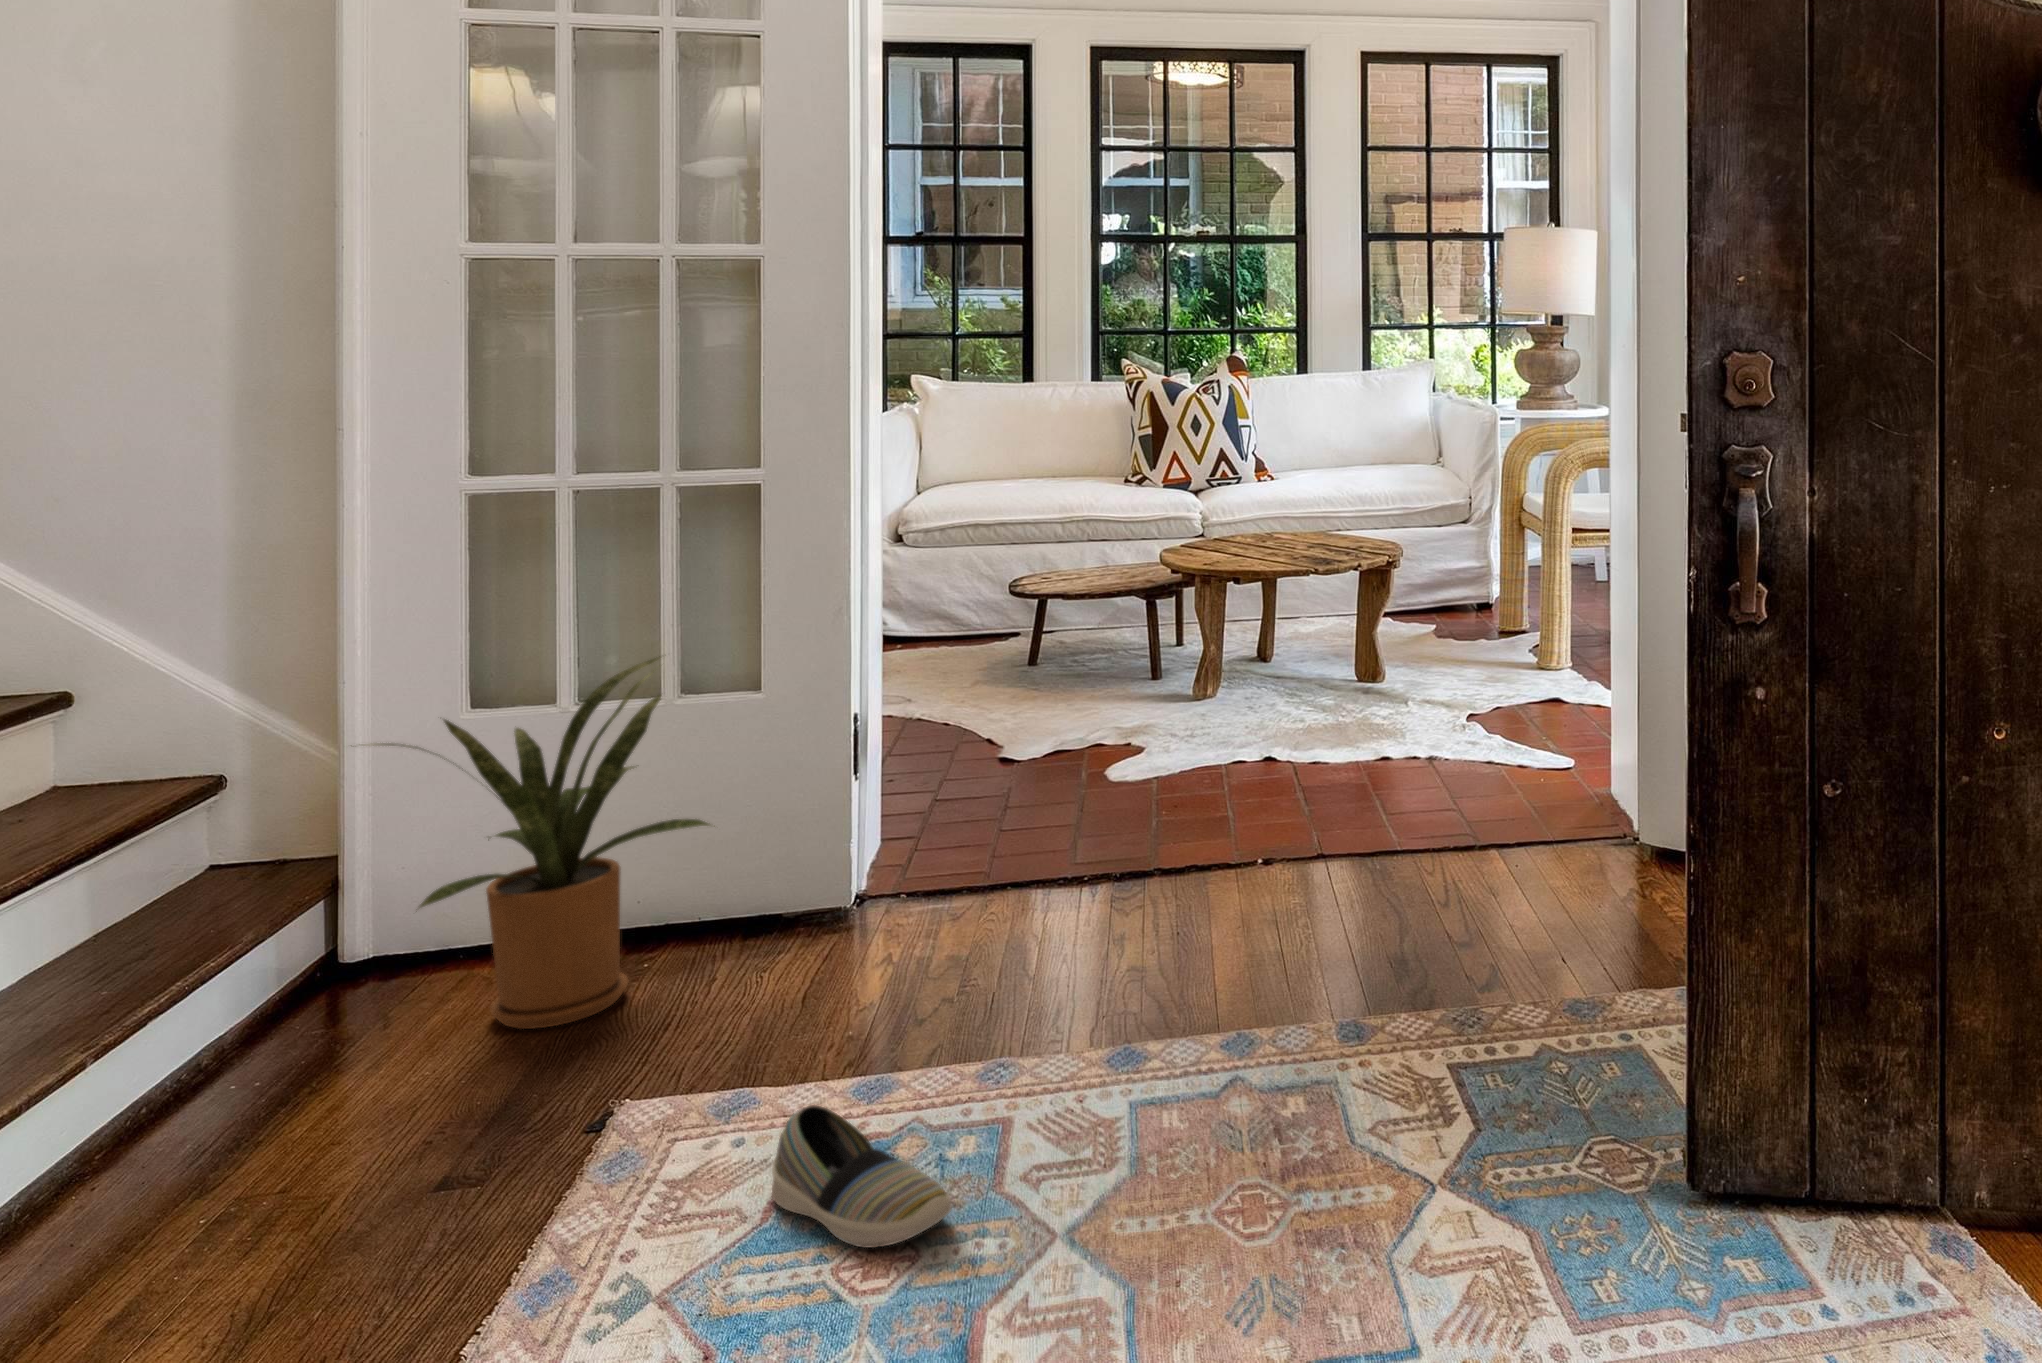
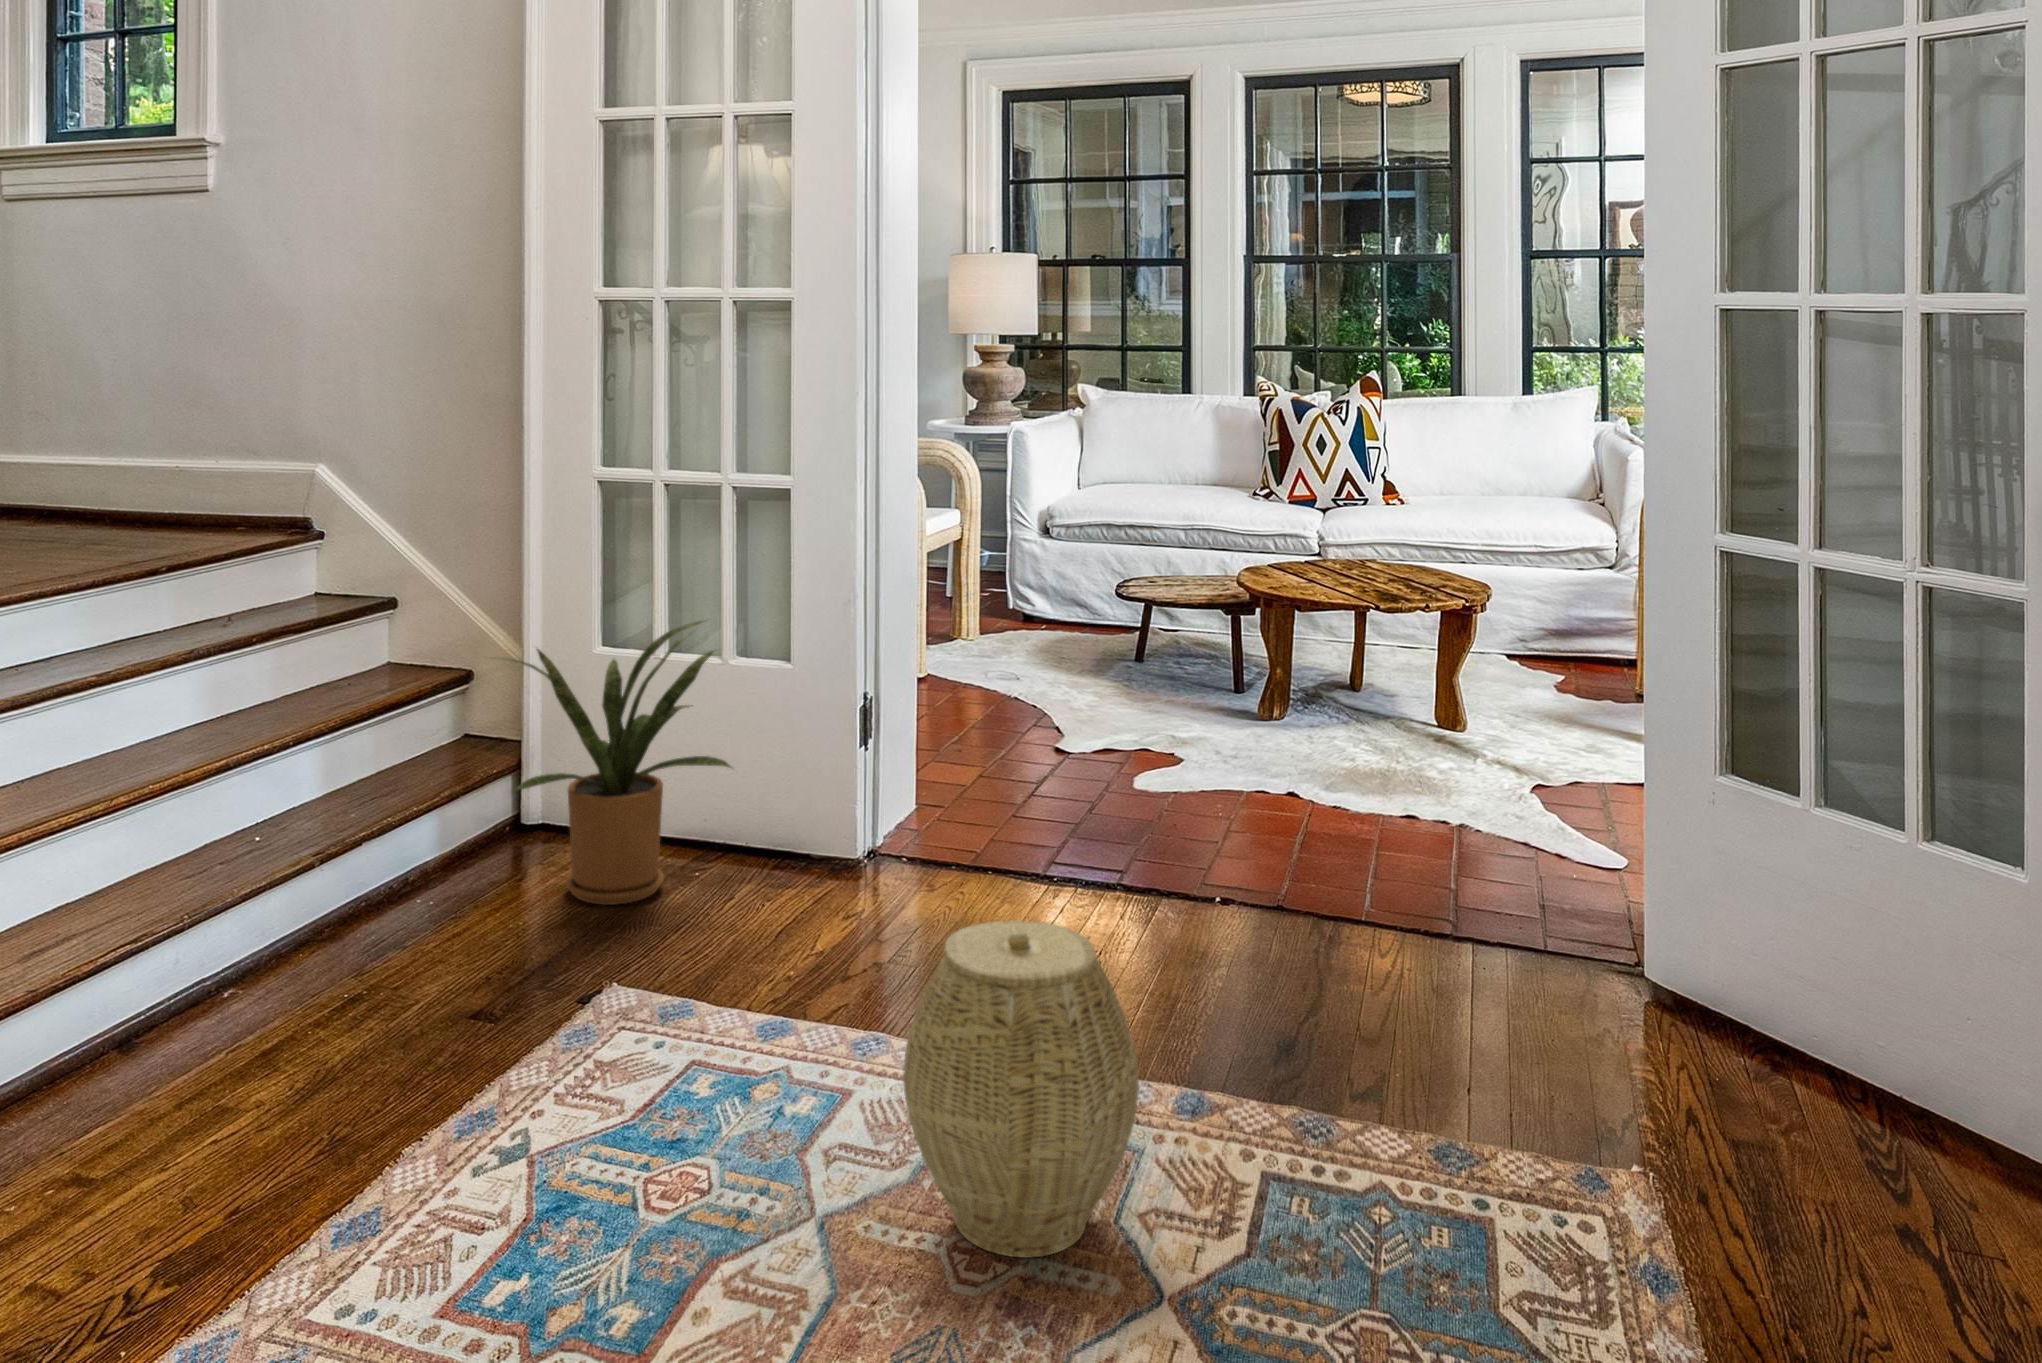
woven basket: none [1127,867,1371,1208] -> present [903,921,1139,1258]
shoe: present [772,1105,952,1248] -> none [648,1033,757,1177]

